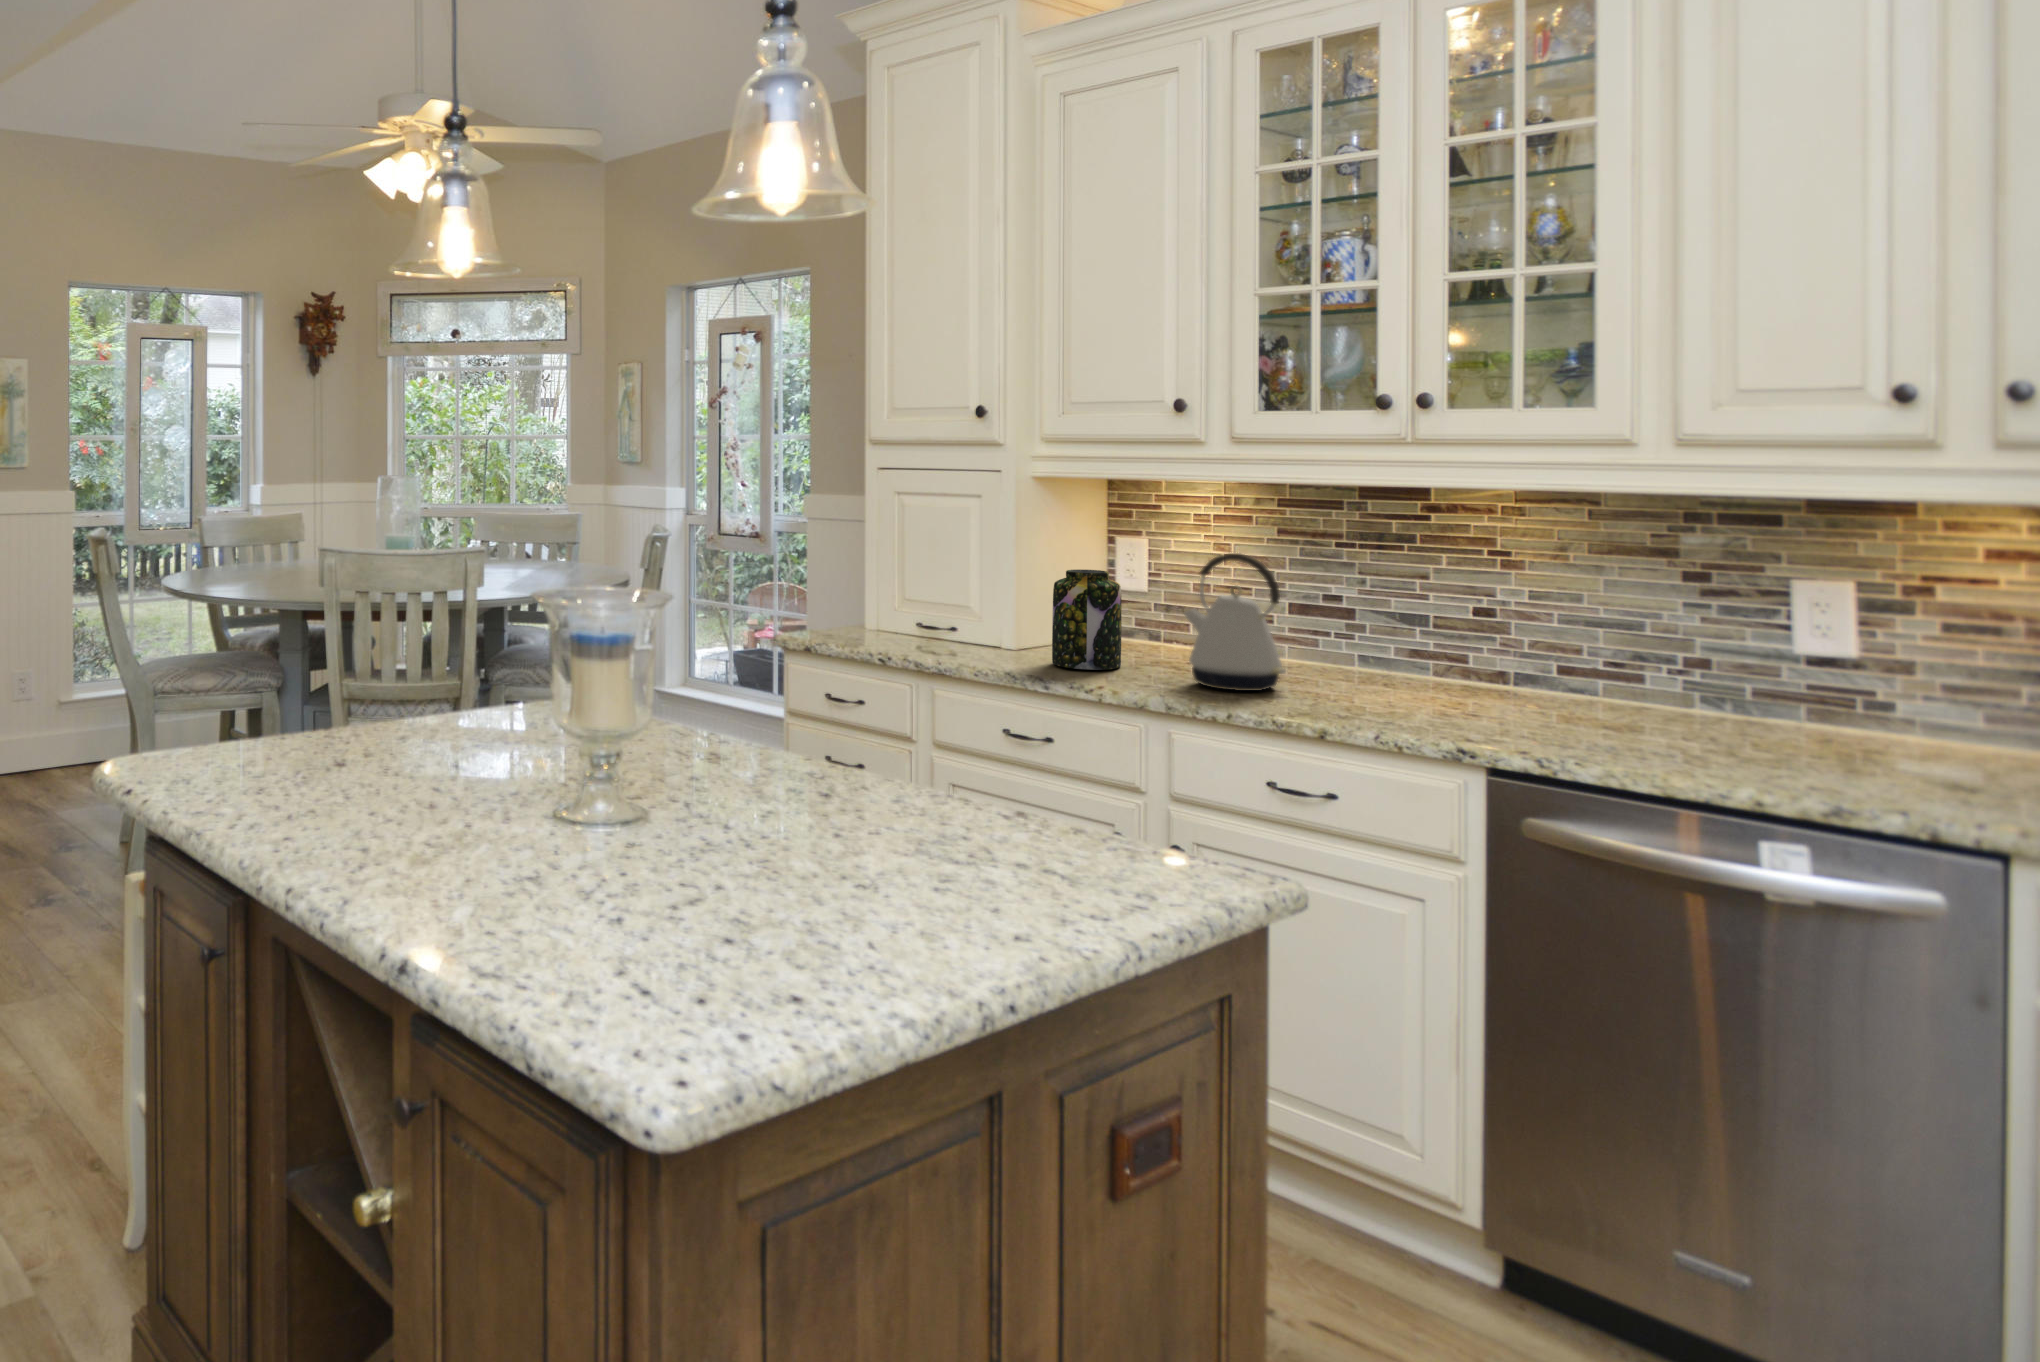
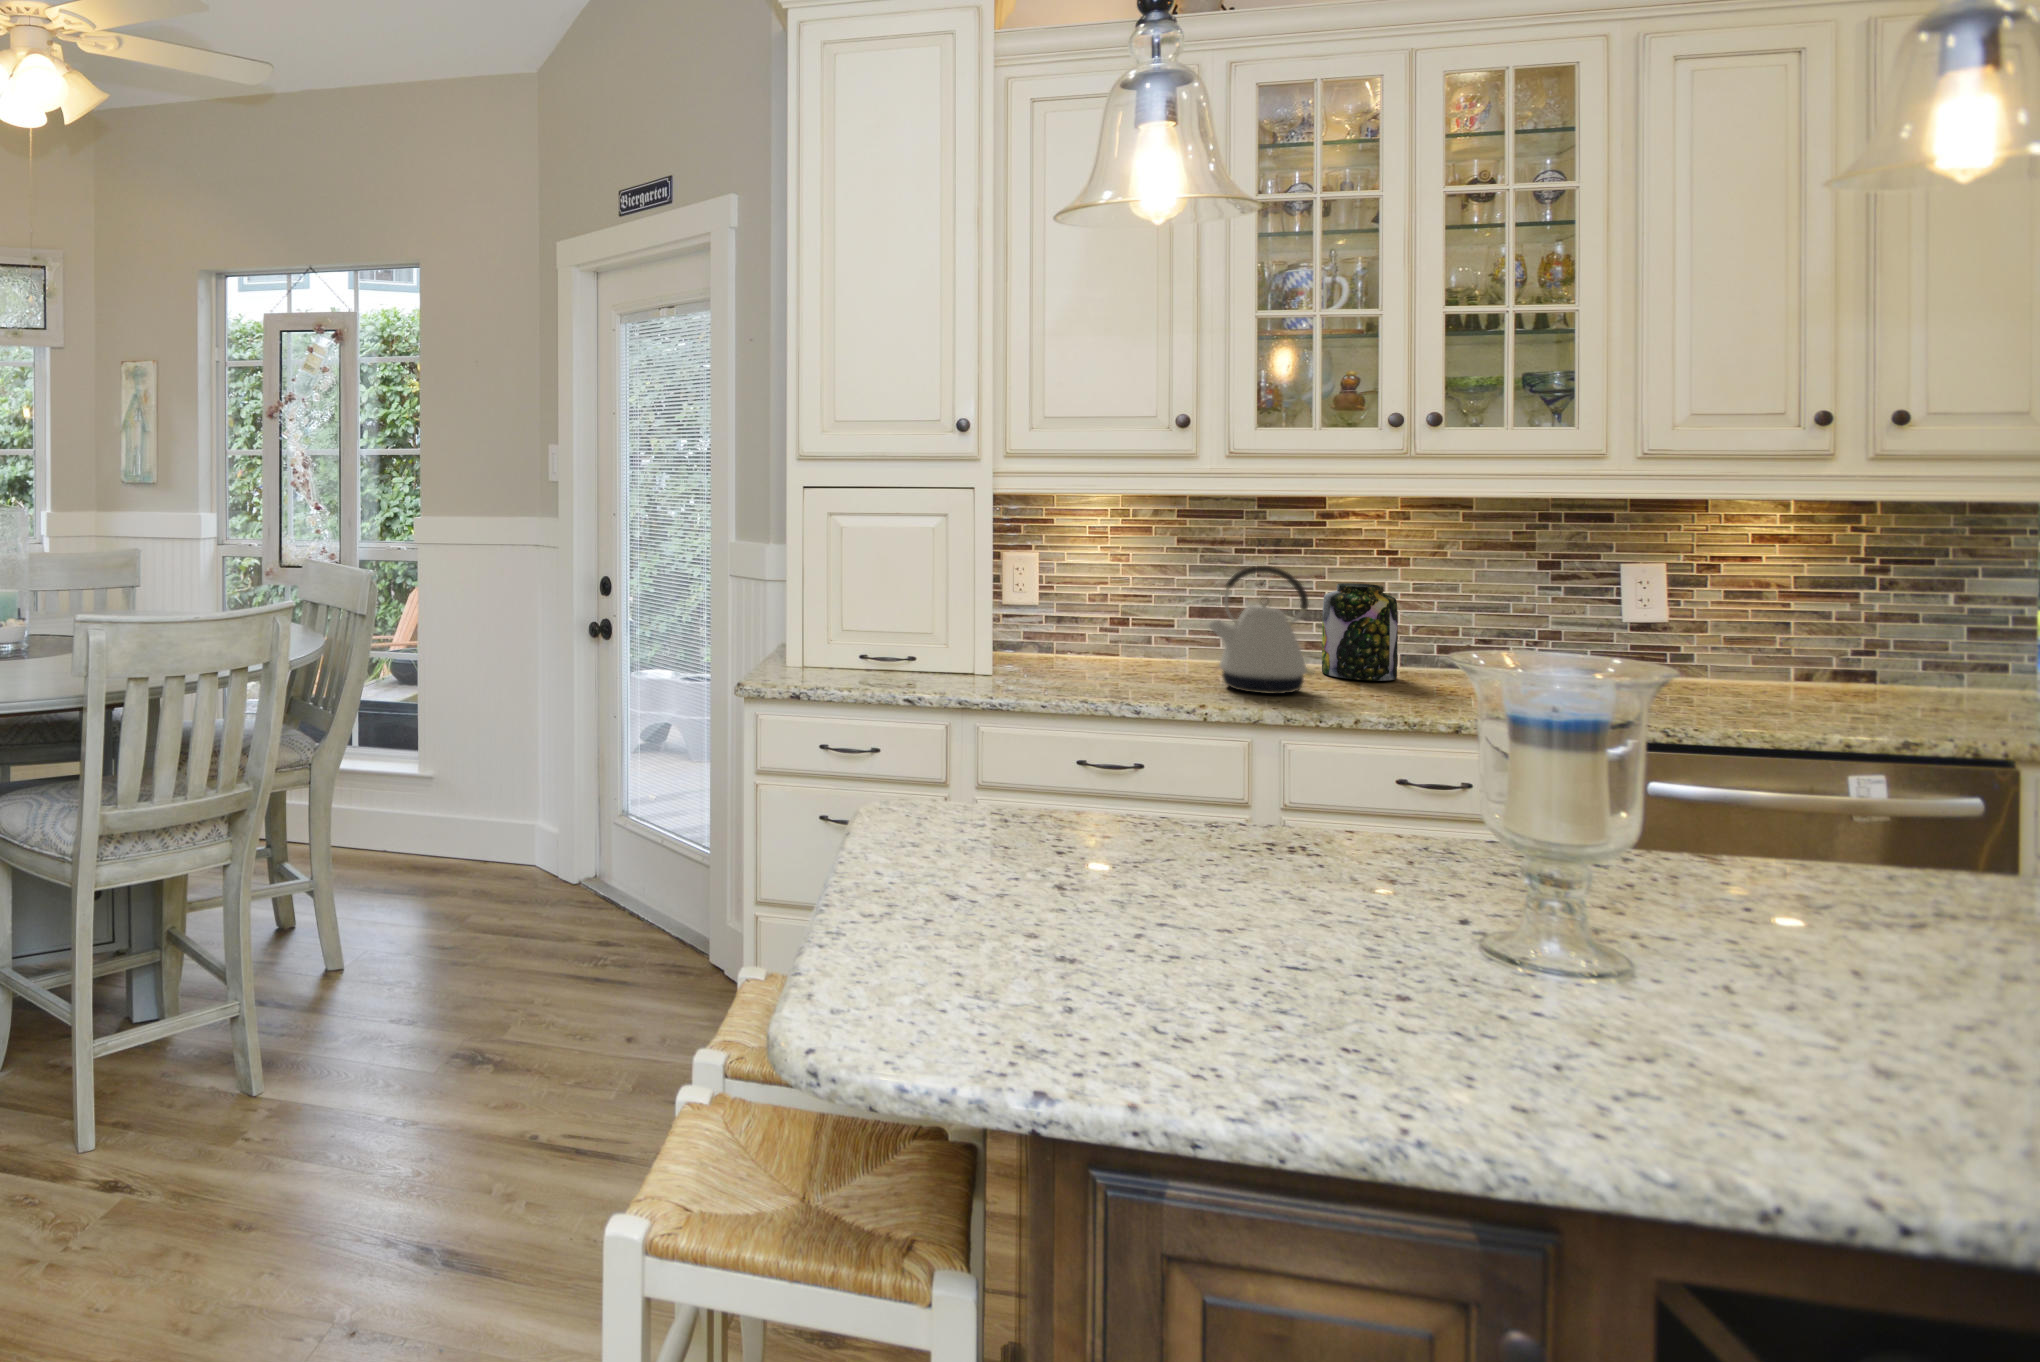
jar: present [1052,570,1122,670] -> present [1322,583,1398,681]

